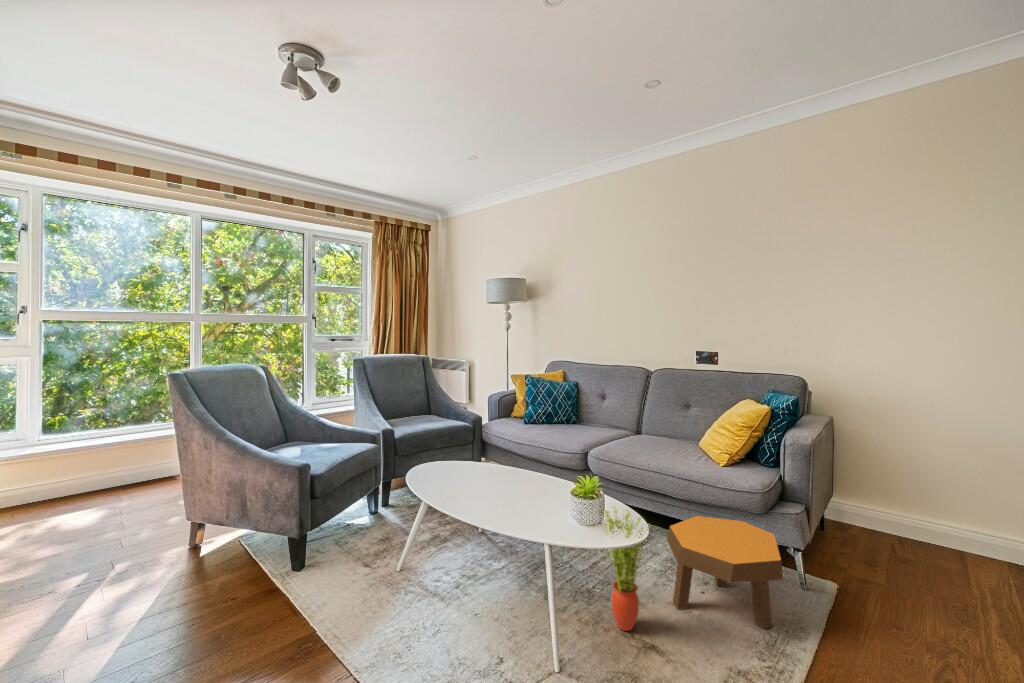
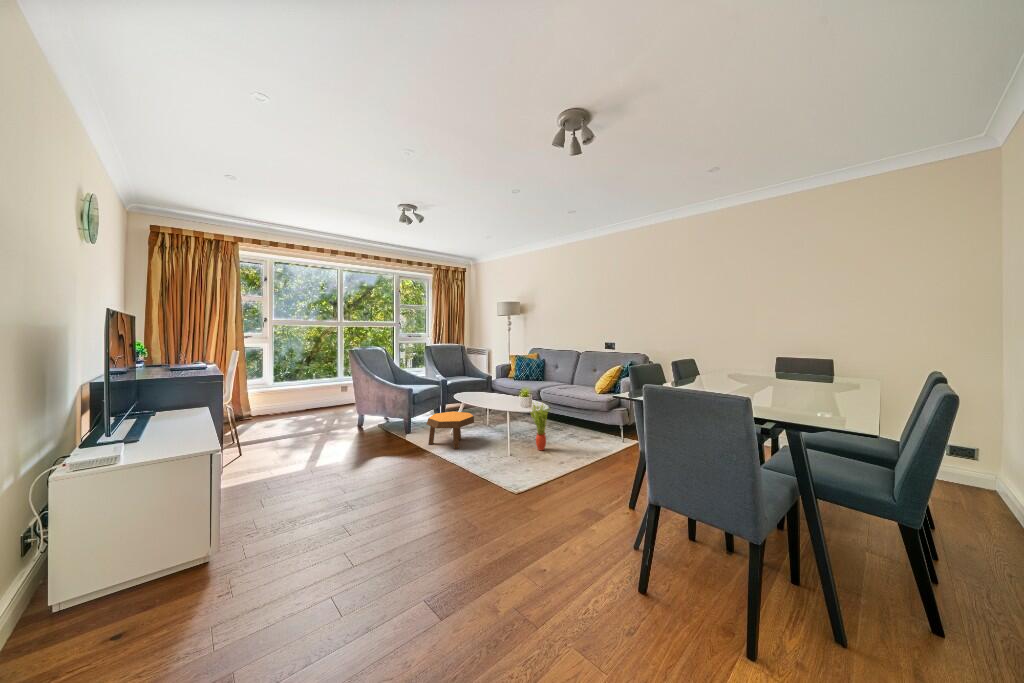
footstool: present [667,516,783,629] -> present [427,411,474,449]

